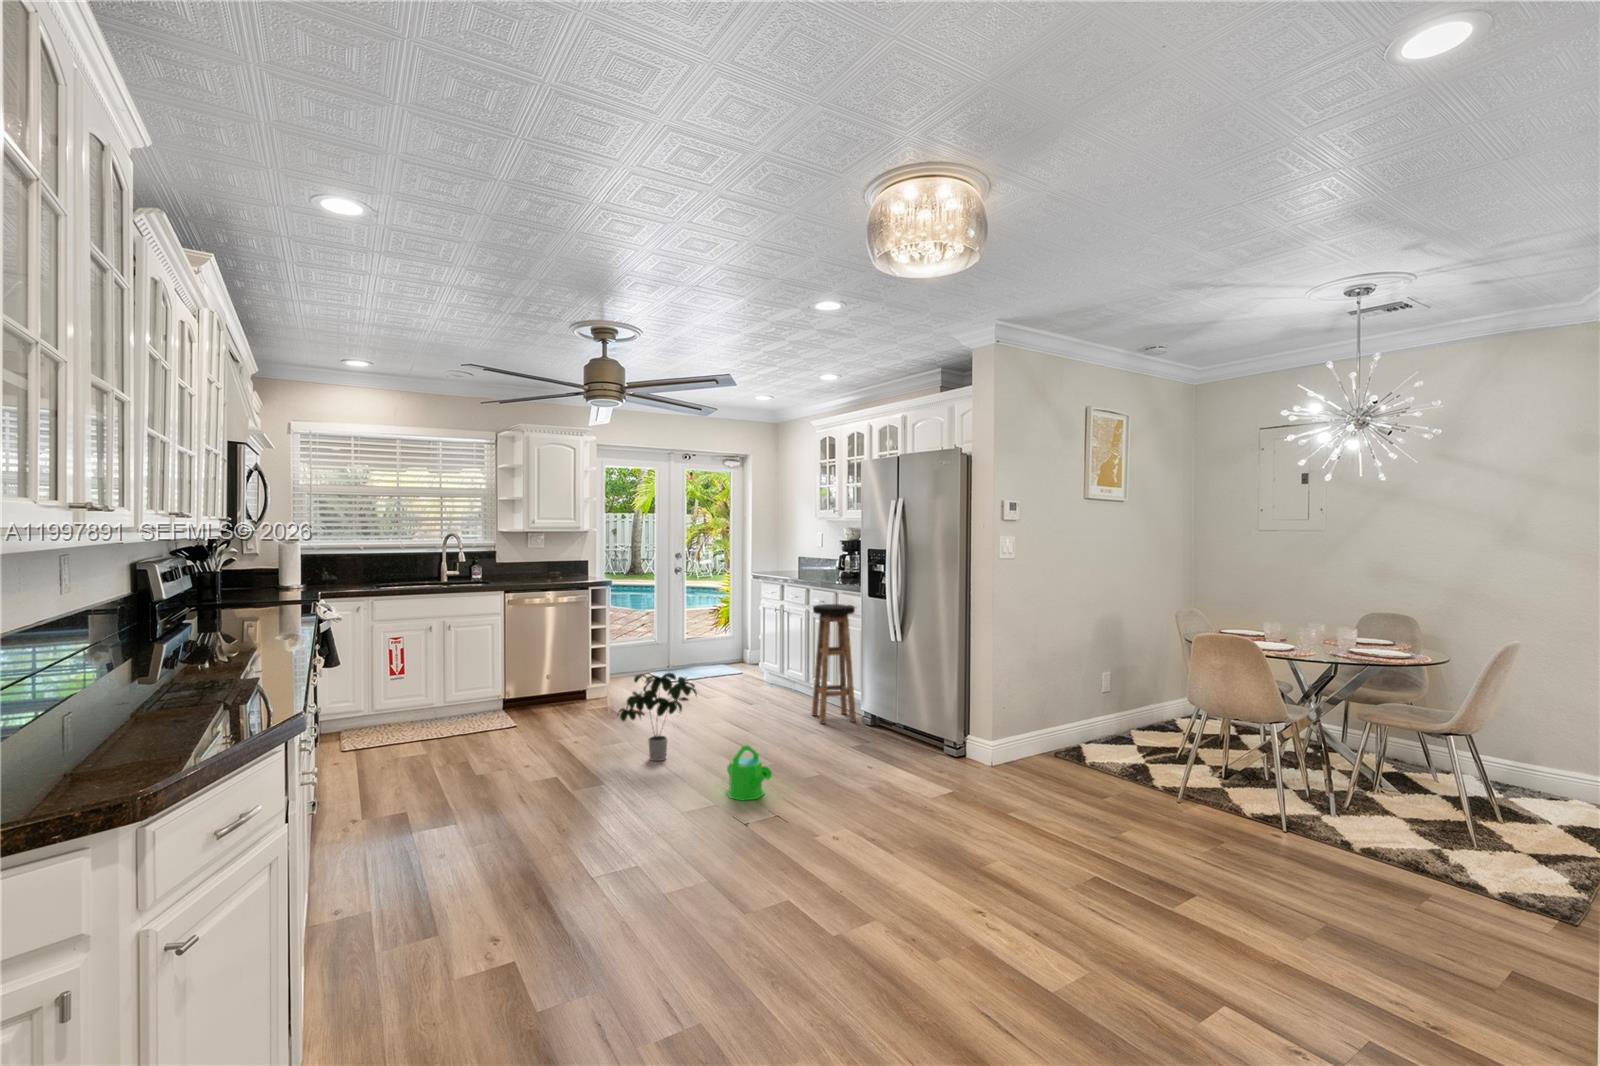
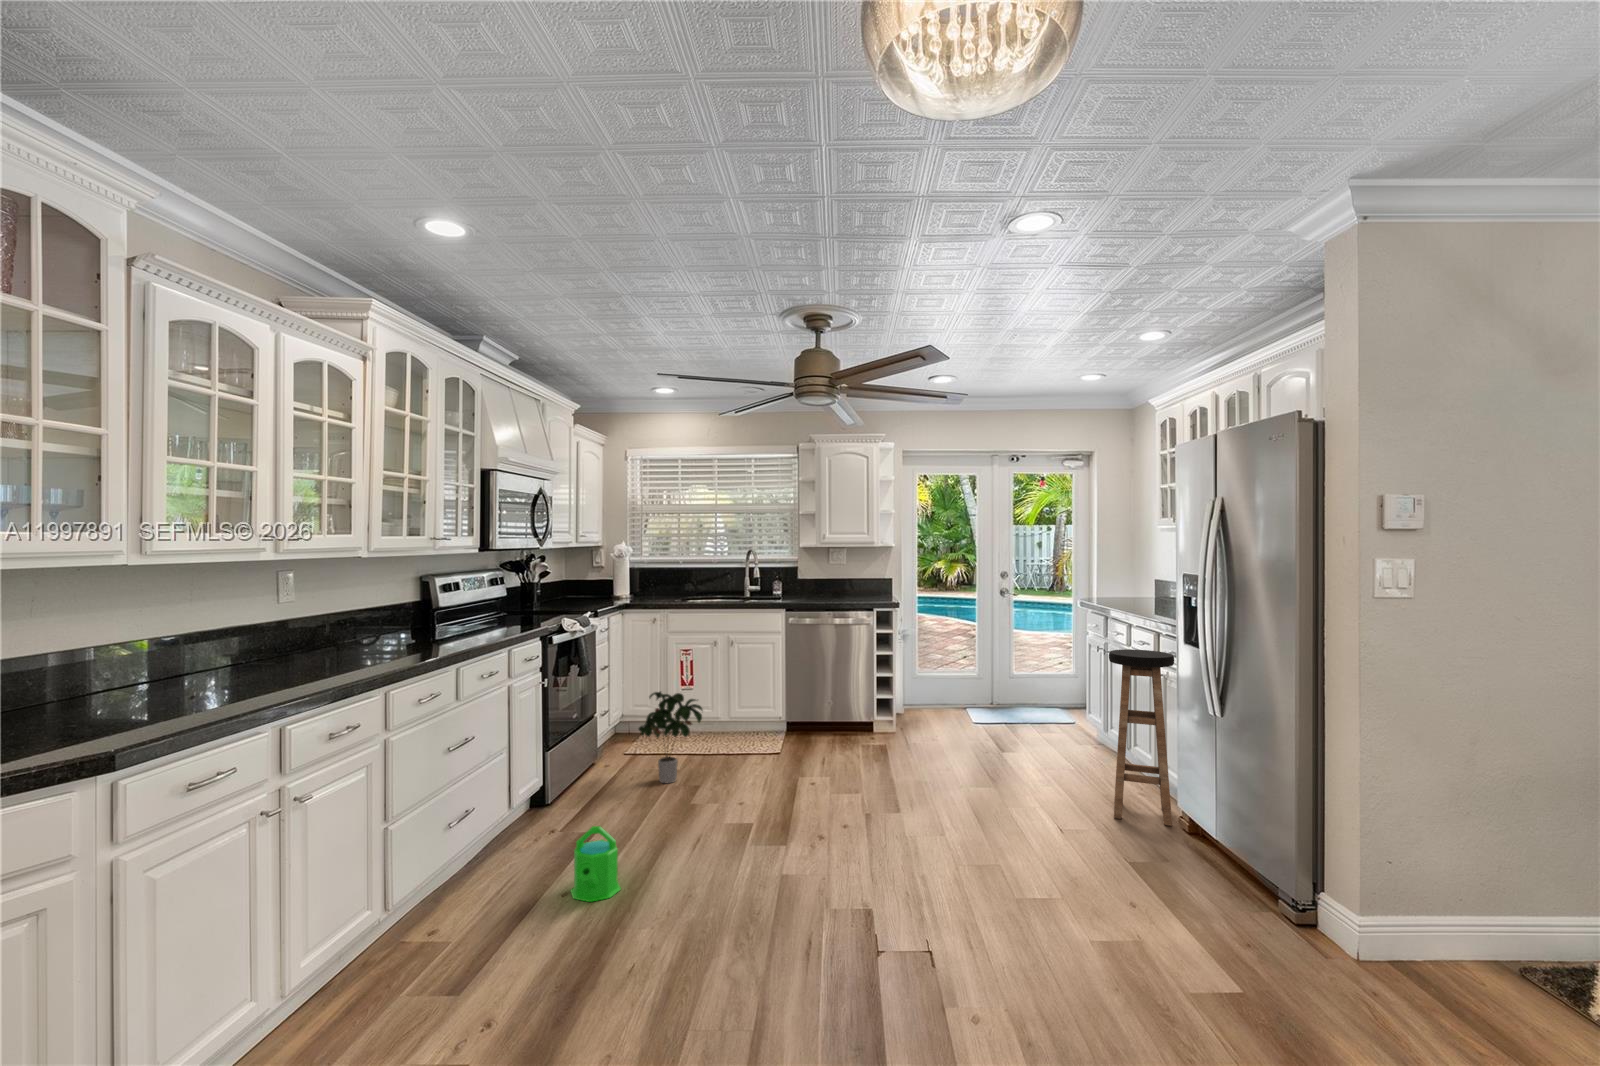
potted plant: present [618,673,697,761] -> present [639,692,702,783]
watering can: present [727,745,772,801] -> present [571,826,621,902]

